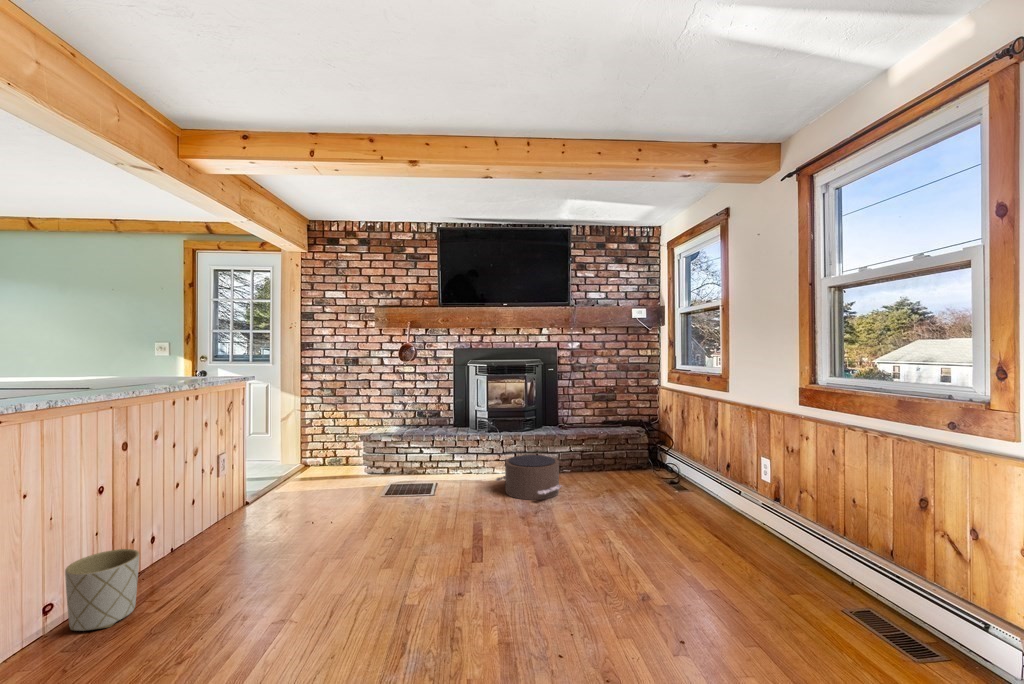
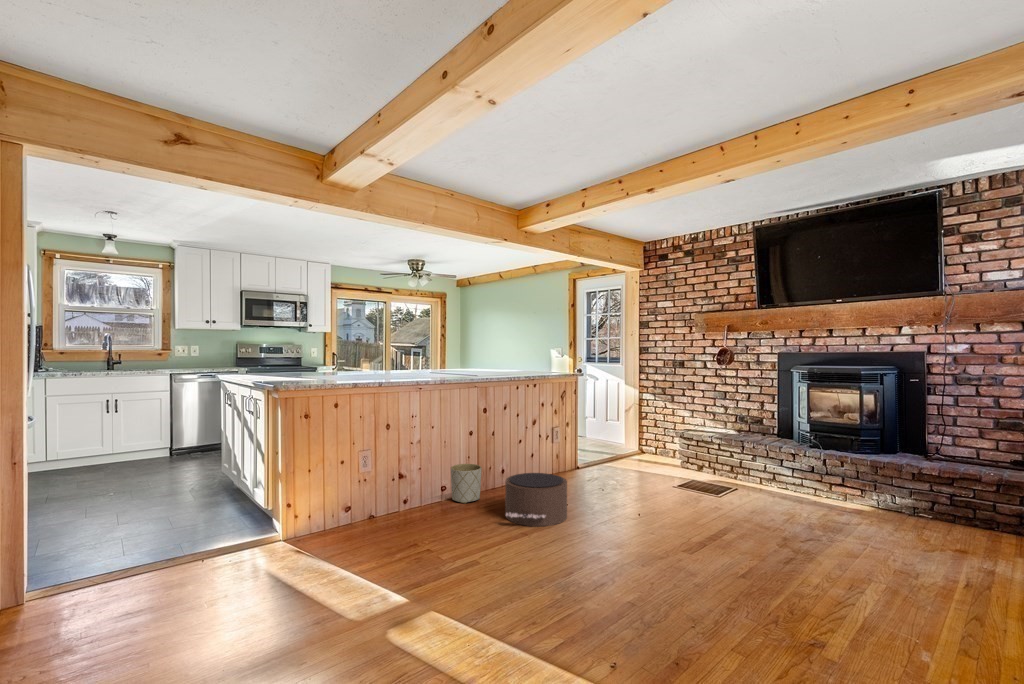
pouf: present [496,455,561,500] -> present [505,473,567,527]

